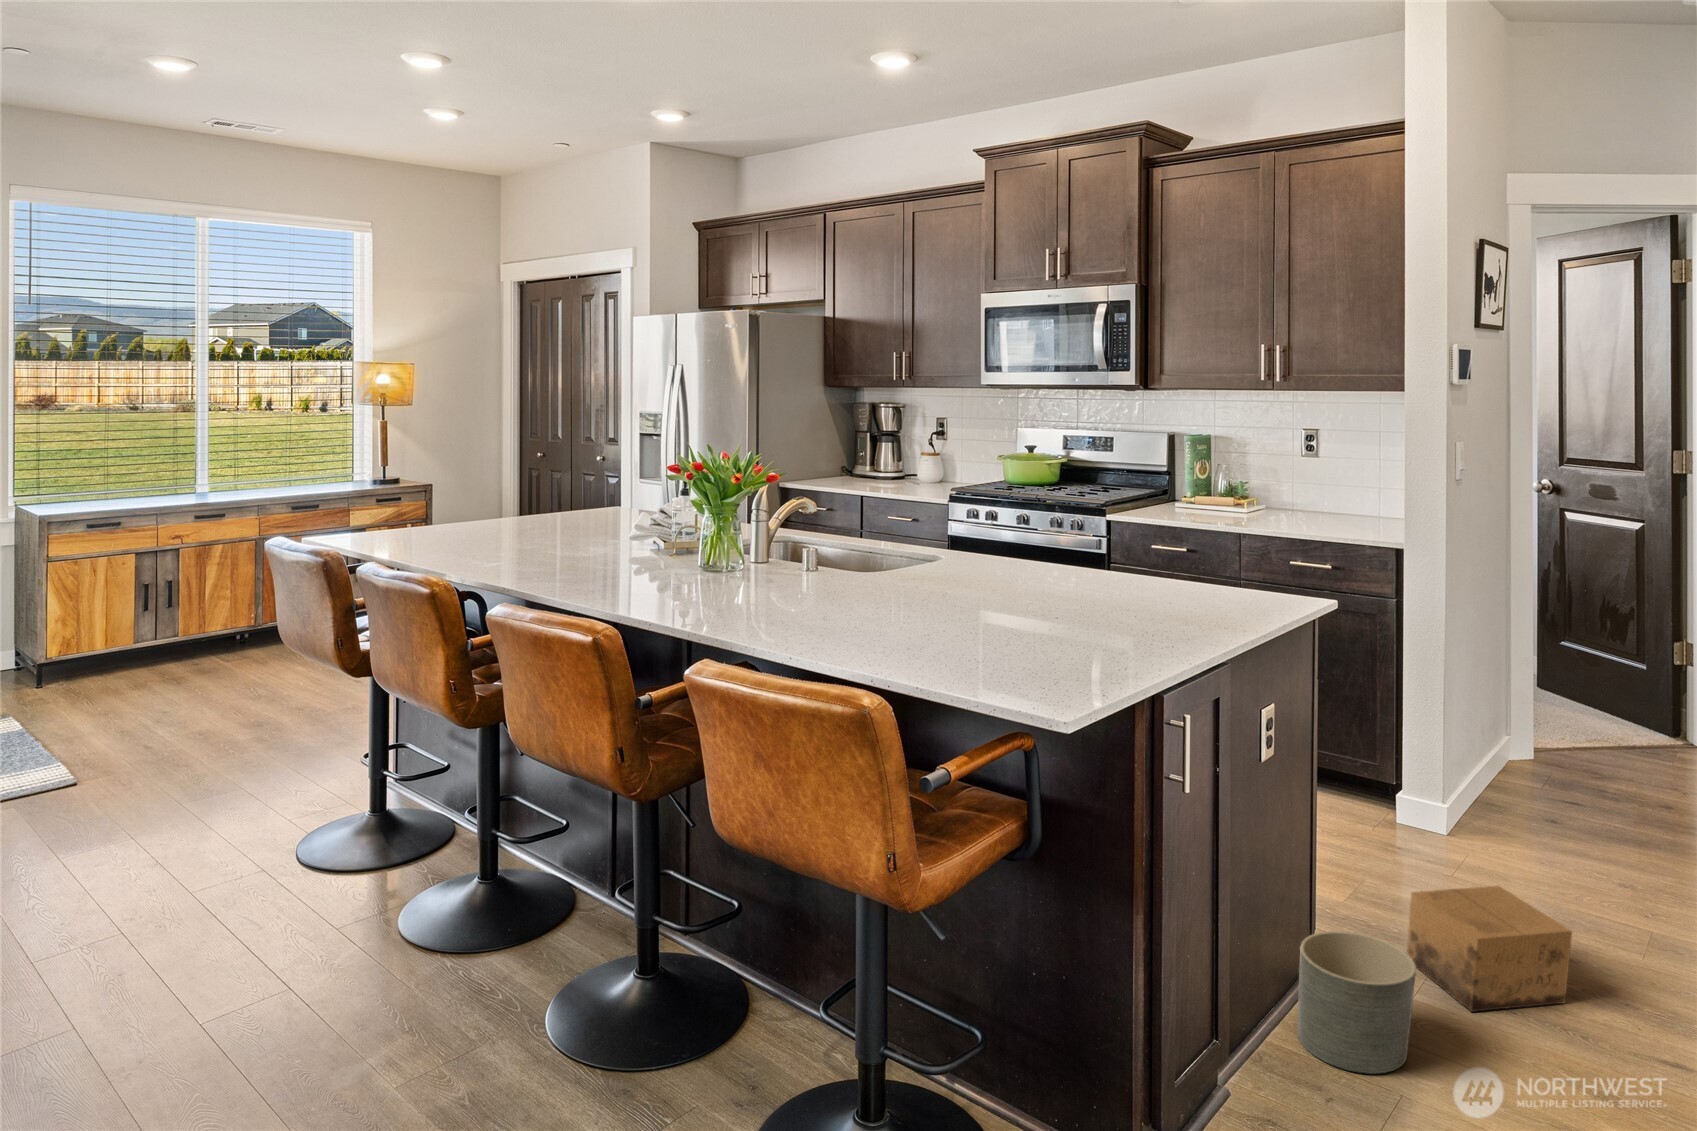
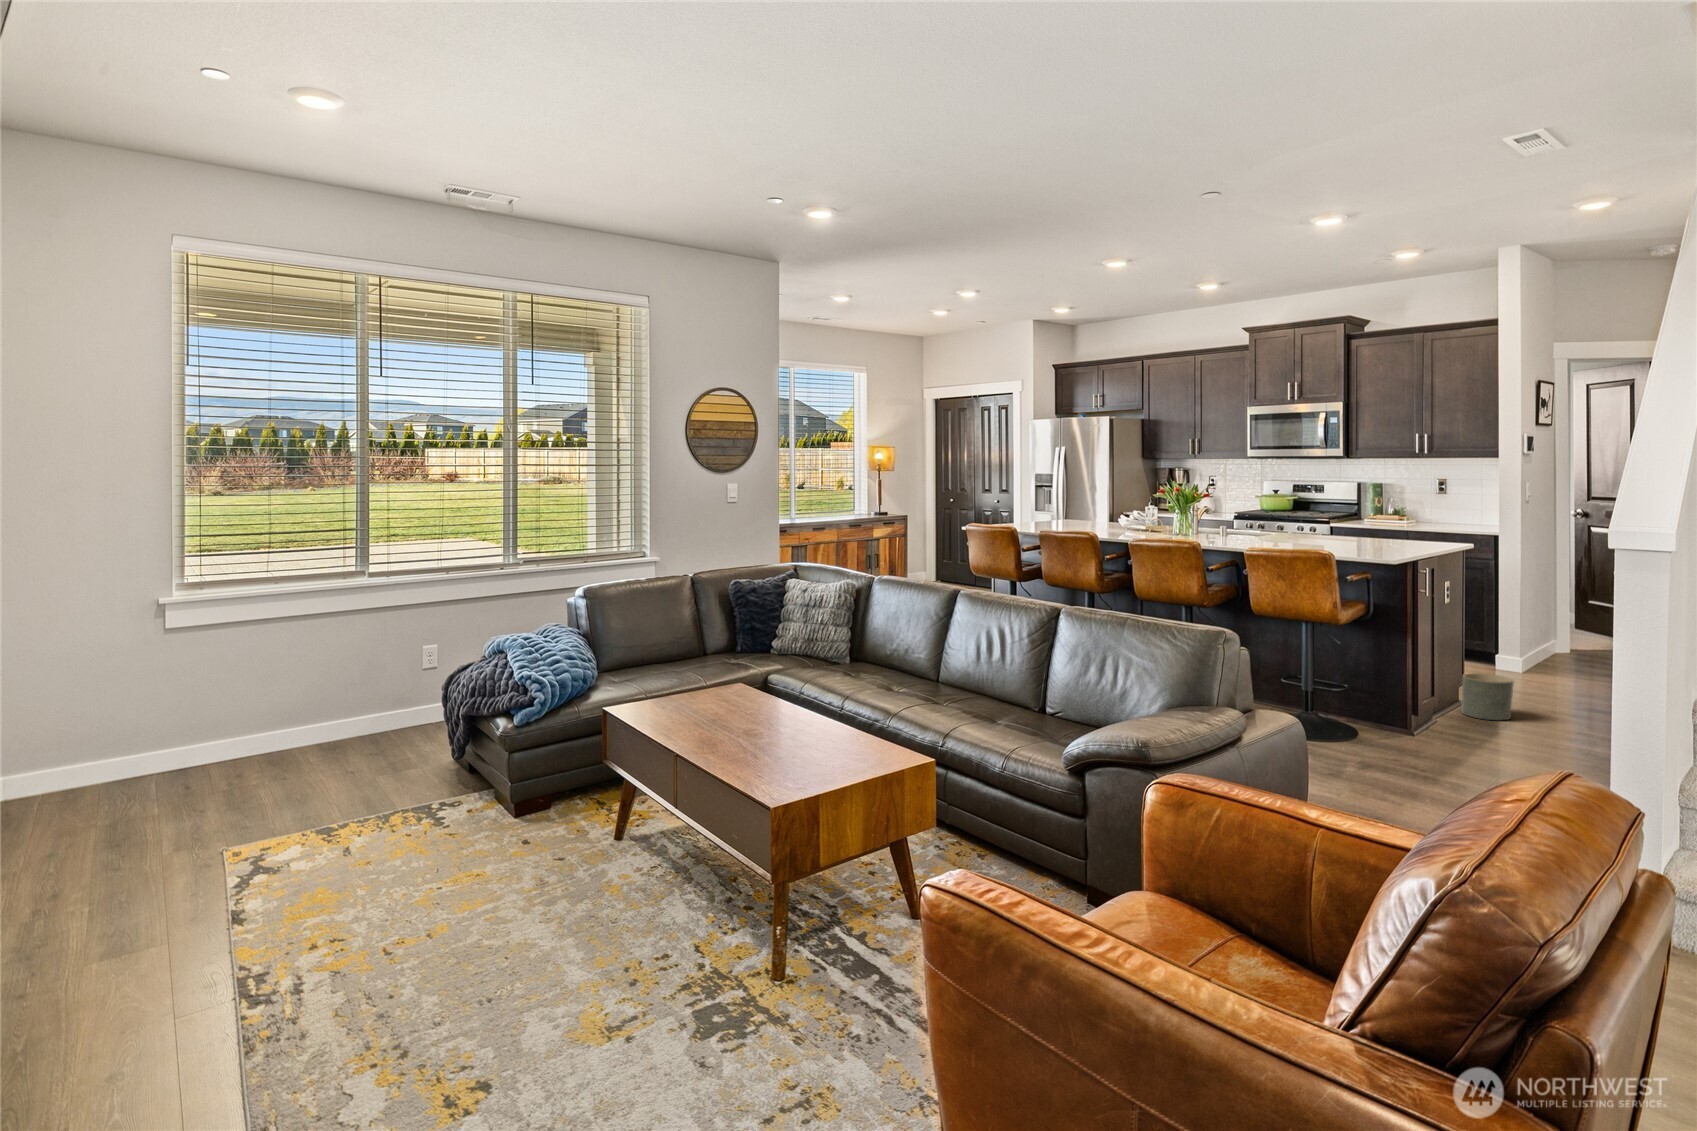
cardboard box: present [1407,886,1572,1012] -> none [1508,669,1584,711]

